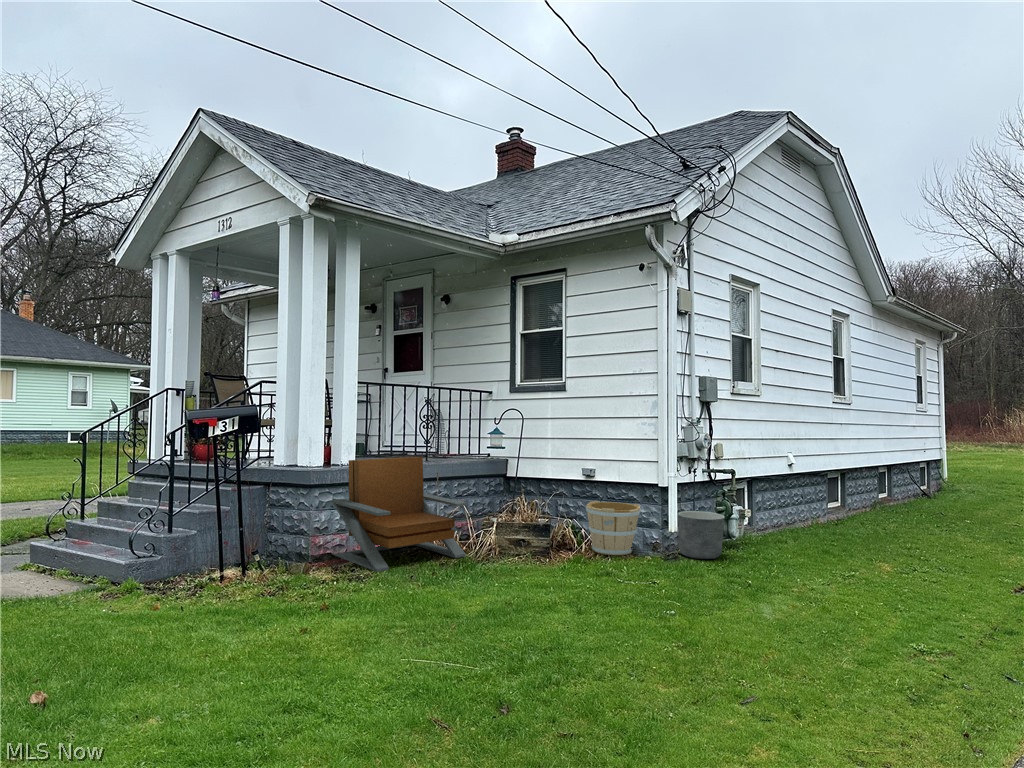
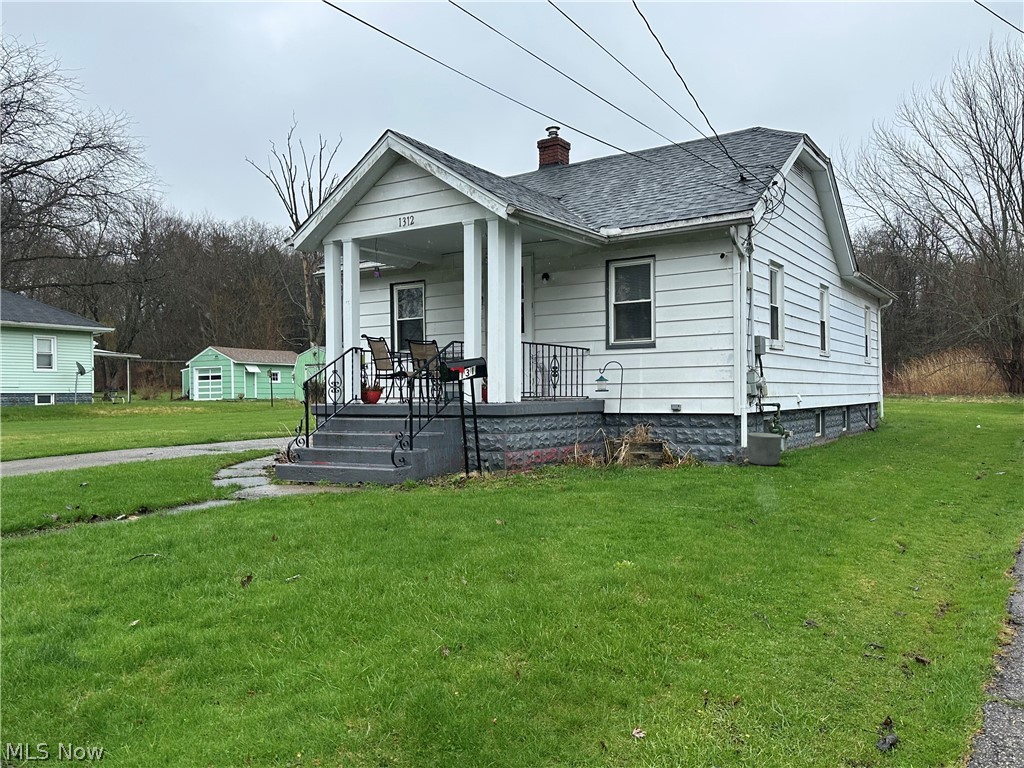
lounge chair: present [332,457,467,572] -> none [516,396,611,476]
wooden bucket: present [586,501,641,555] -> none [683,427,724,464]

